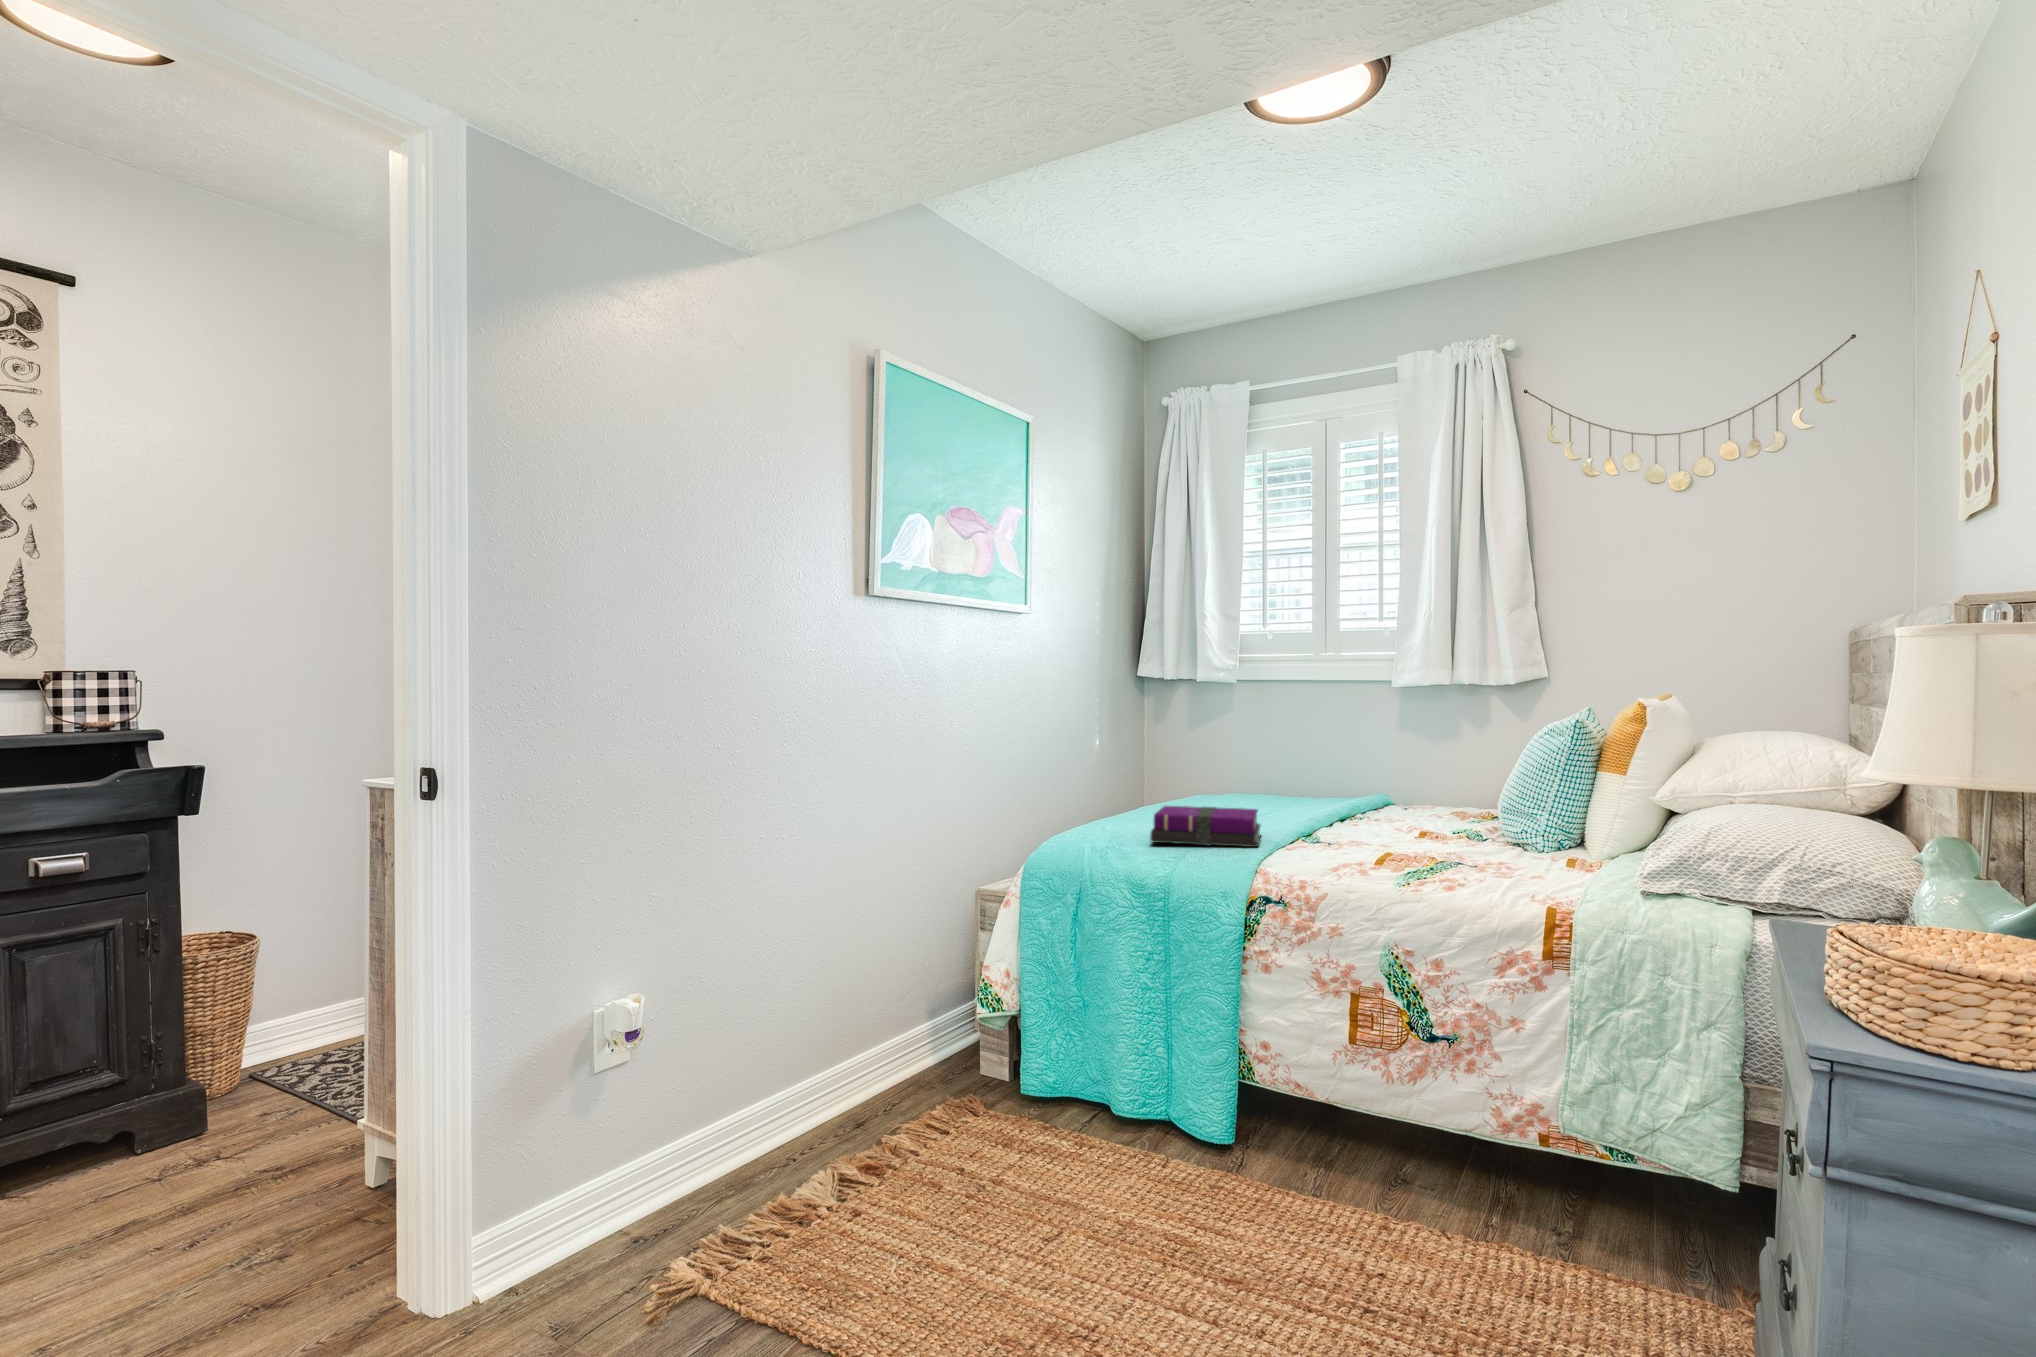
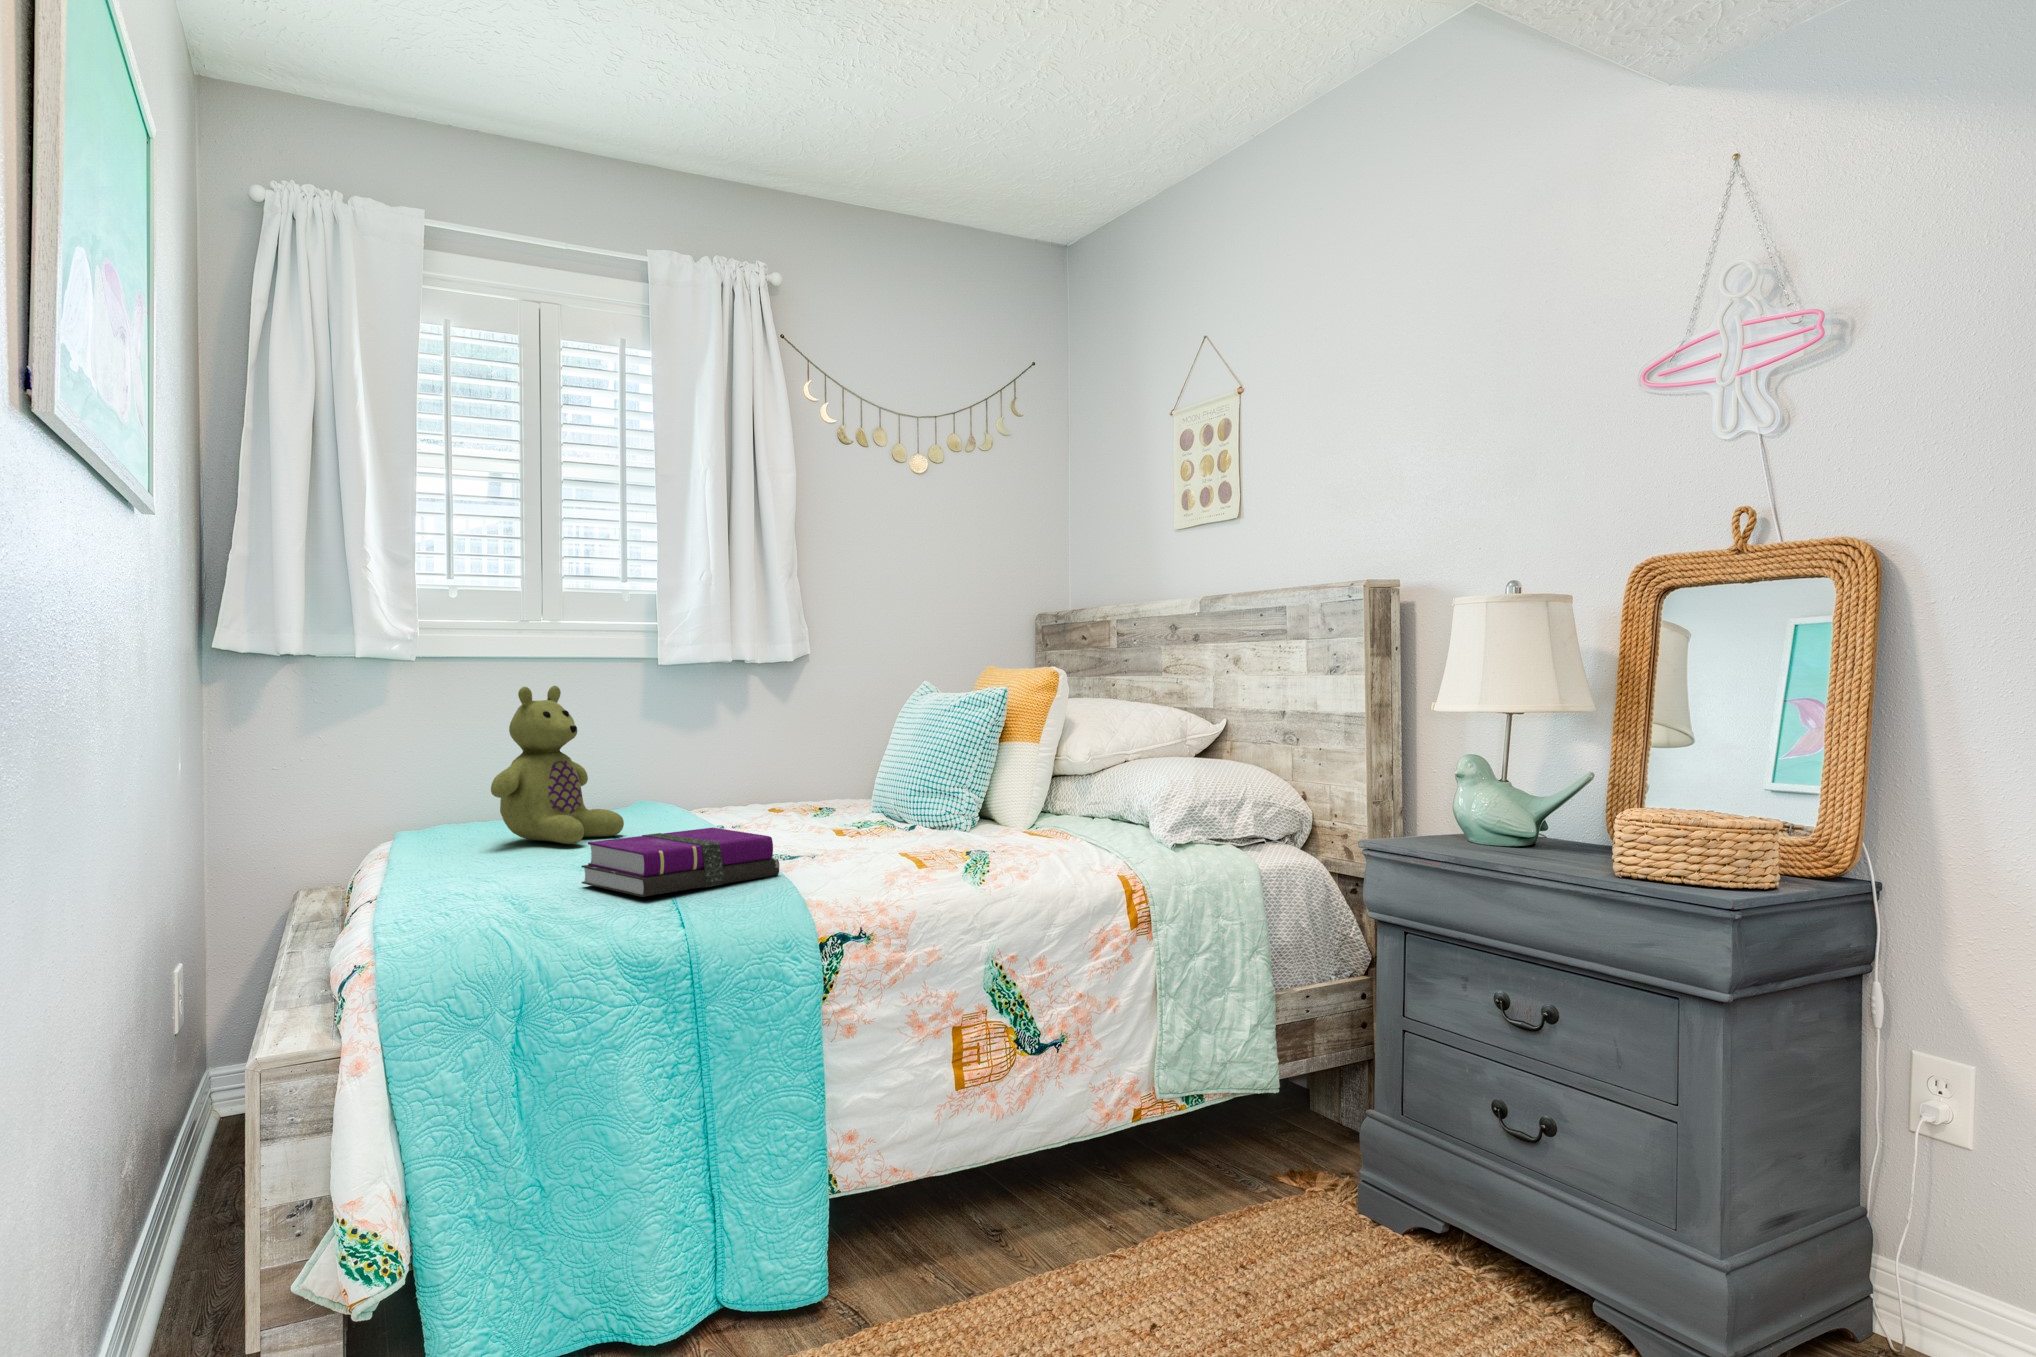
stuffed bear: none [1203,703,1289,812] -> present [491,686,624,844]

